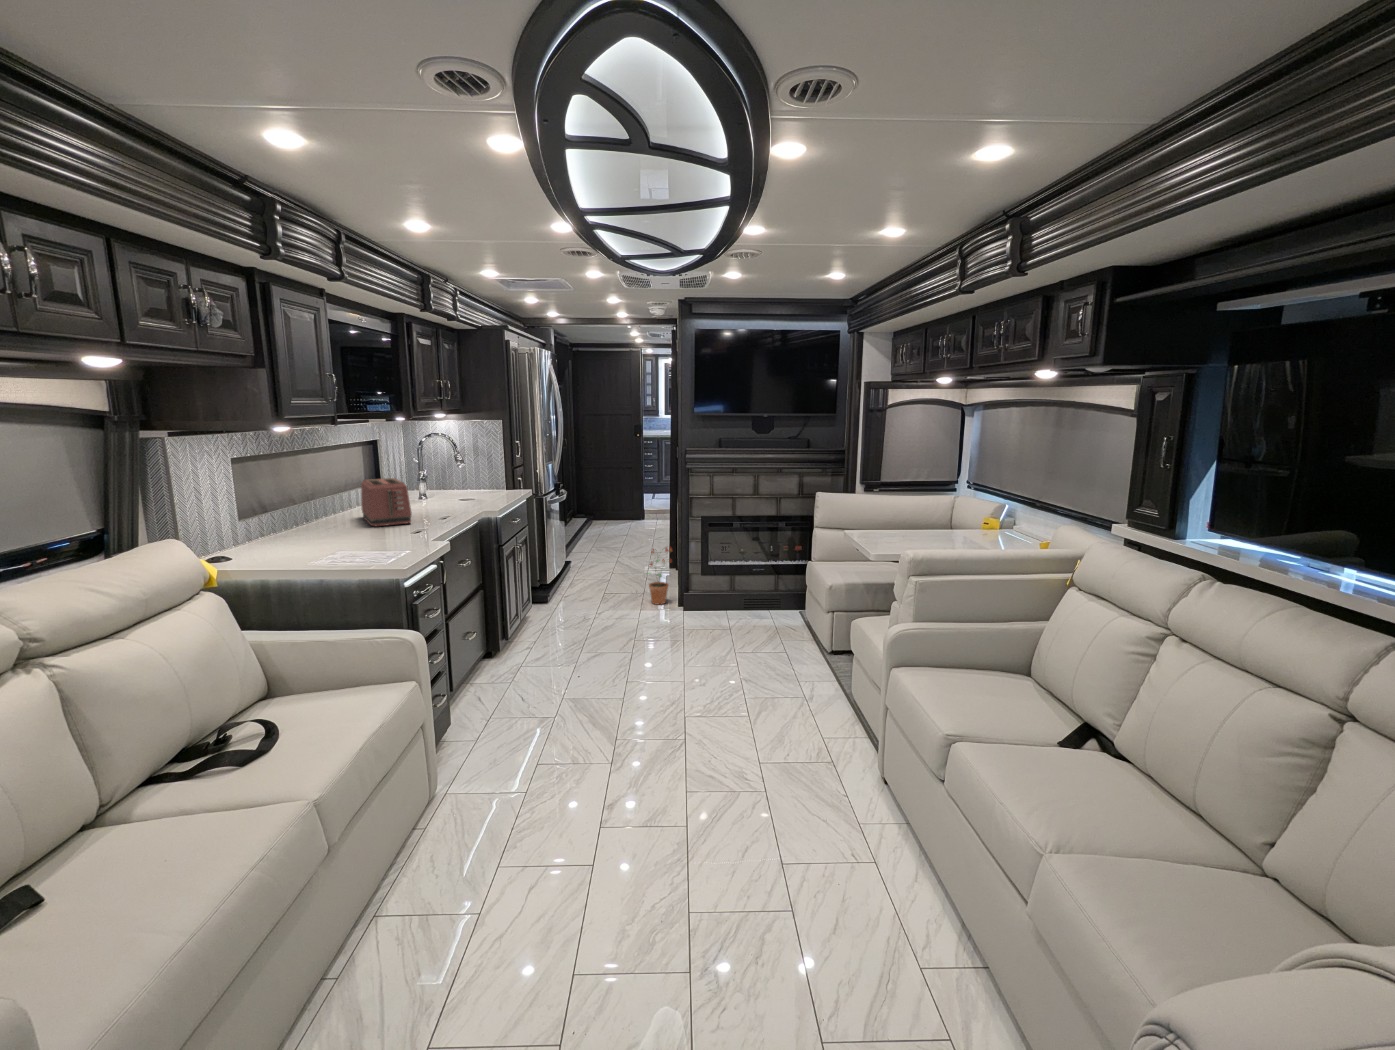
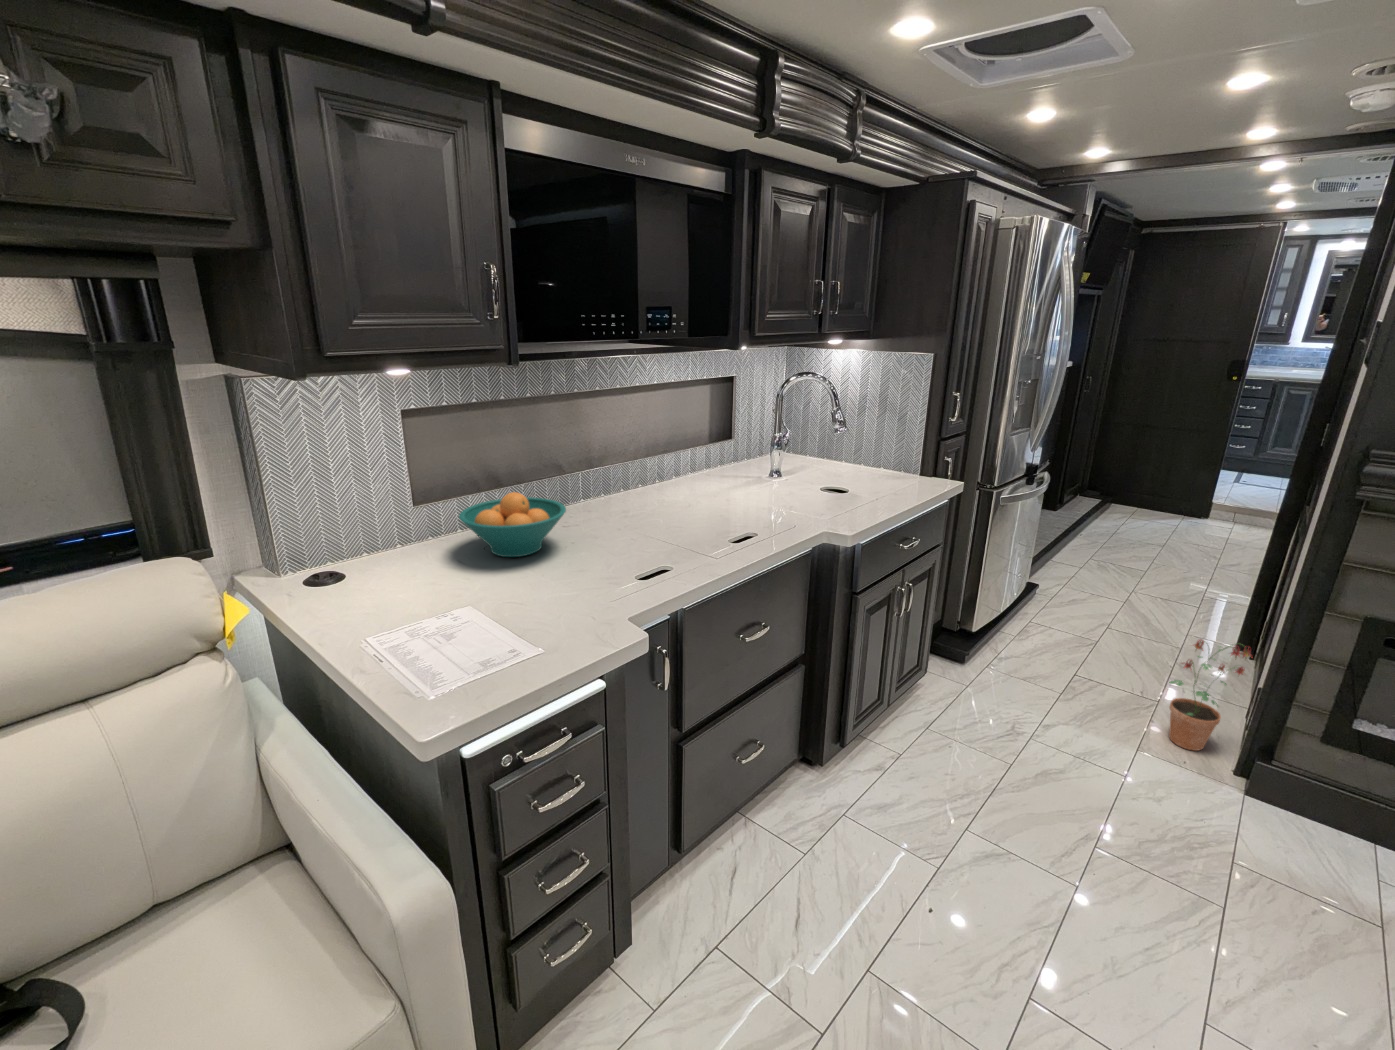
toaster: present [361,478,412,526] -> none [609,450,693,542]
fruit bowl: none [283,501,355,539] -> present [459,492,566,557]

